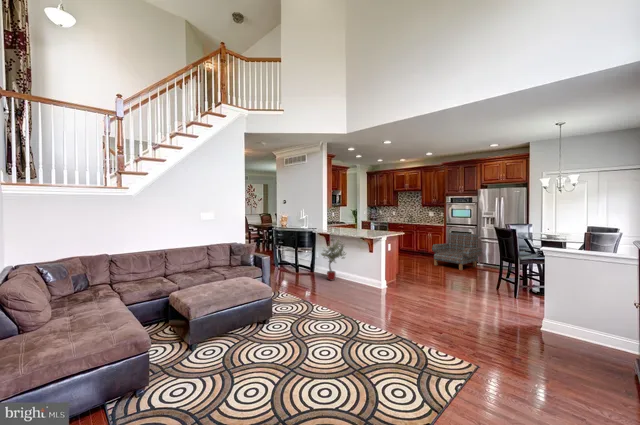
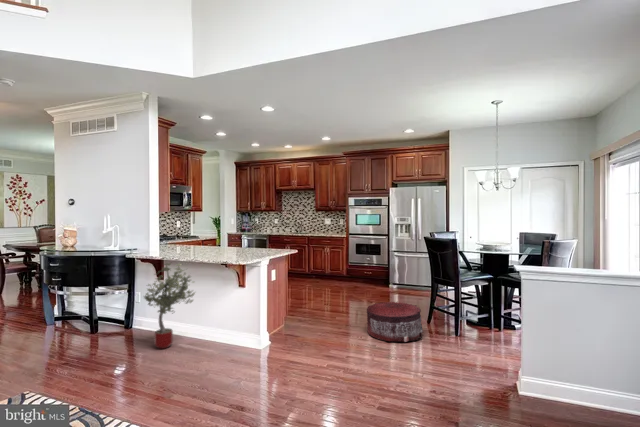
armchair: present [432,233,482,270] -> none [332,247,395,301]
pouf: none [449,268,488,294] -> present [367,302,423,342]

